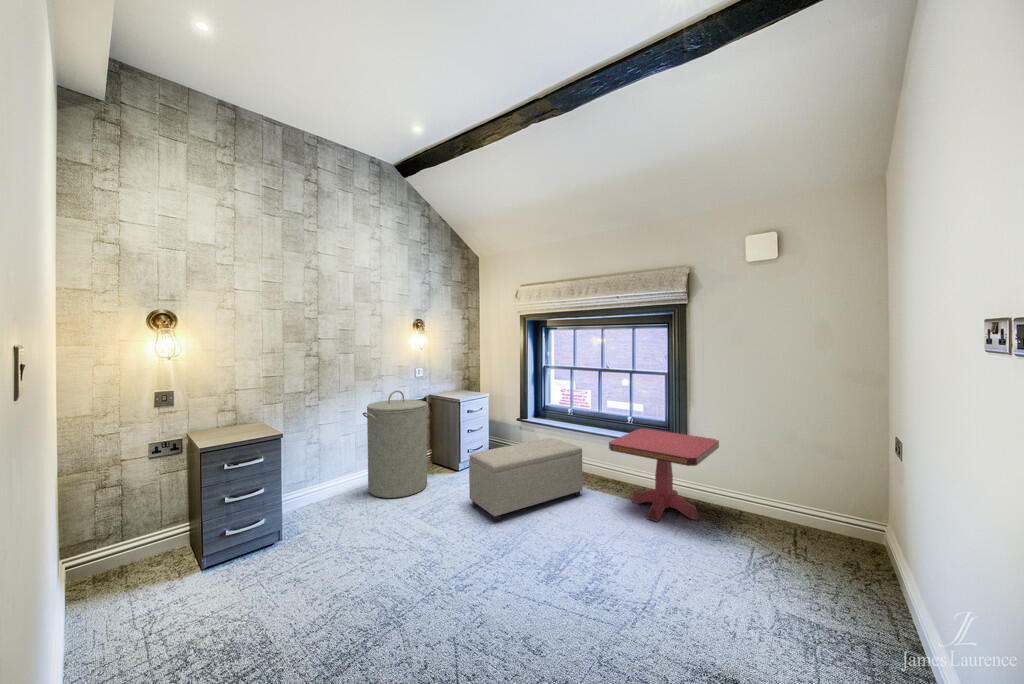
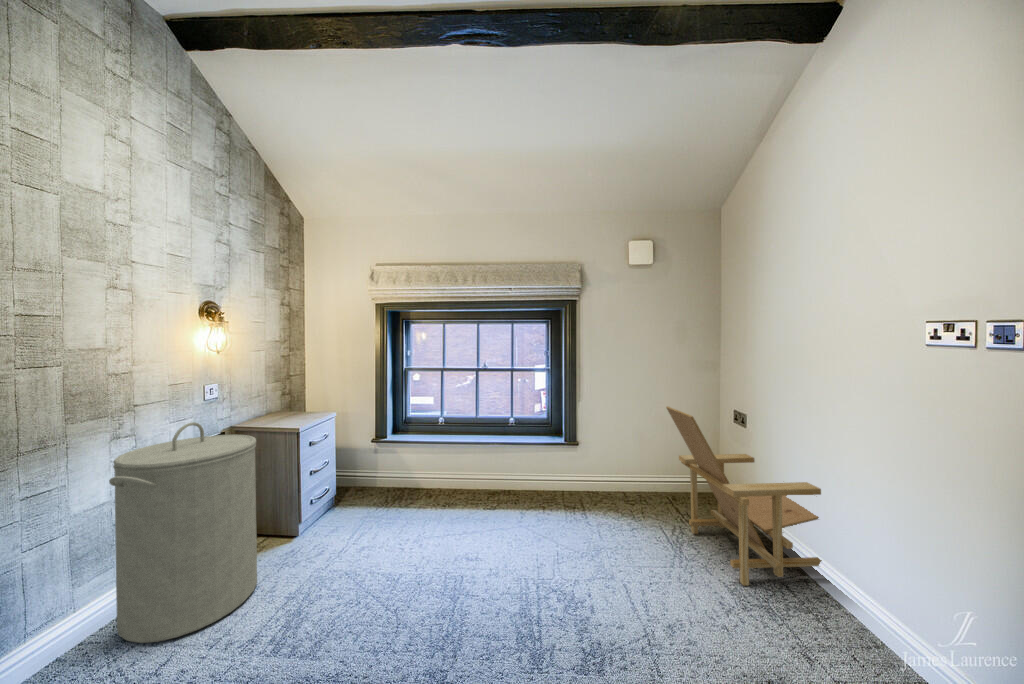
lounge chair: none [709,420,916,655] -> present [666,407,822,586]
side table: present [609,429,719,522] -> none [537,428,636,527]
ottoman: present [469,438,582,521] -> none [361,457,496,599]

